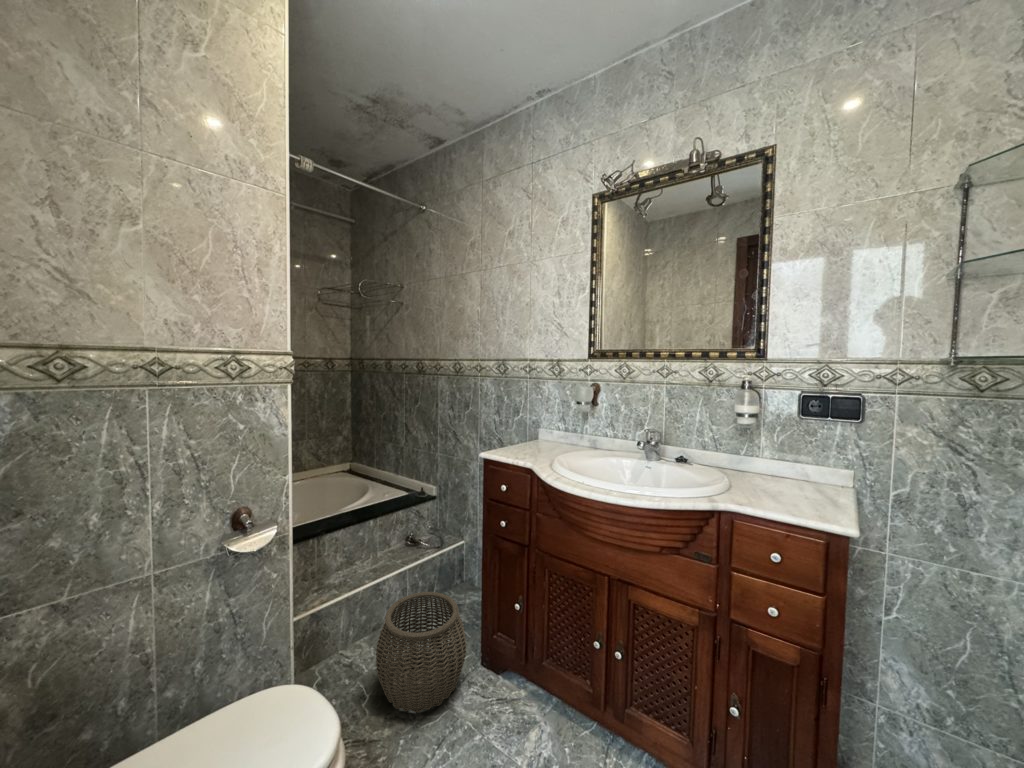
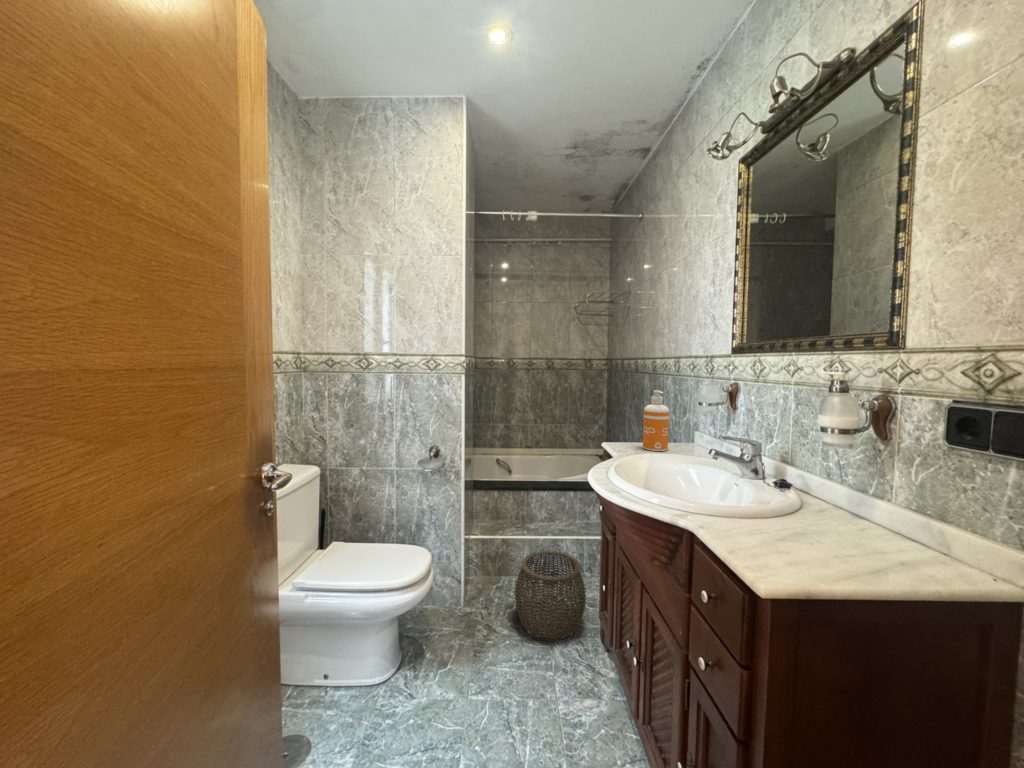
soap dispenser: none [519,393,542,452] -> present [643,390,669,451]

